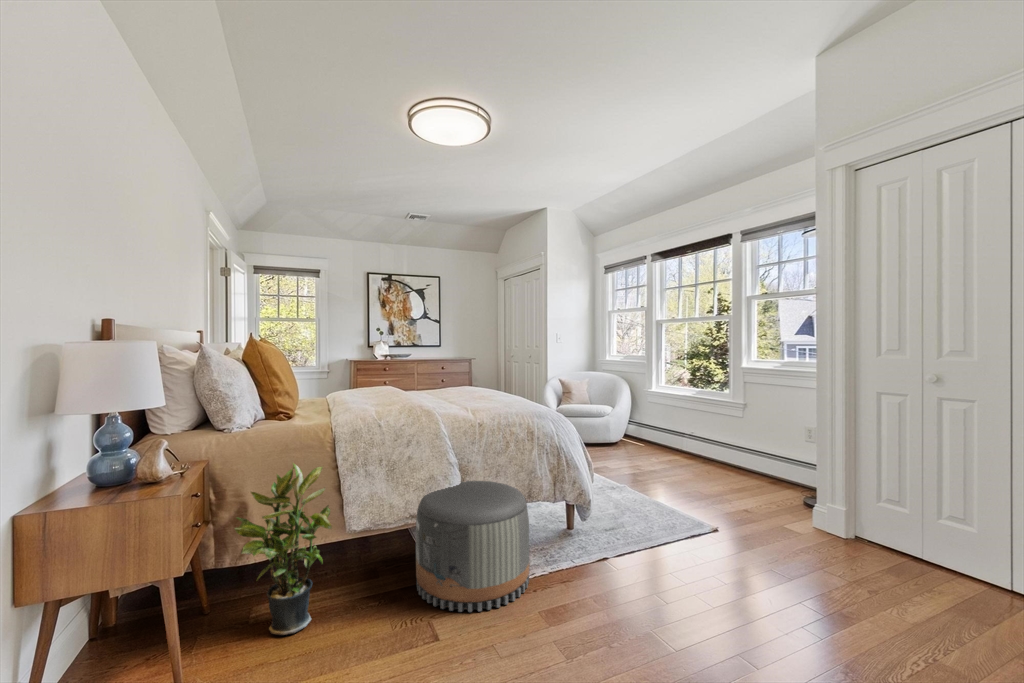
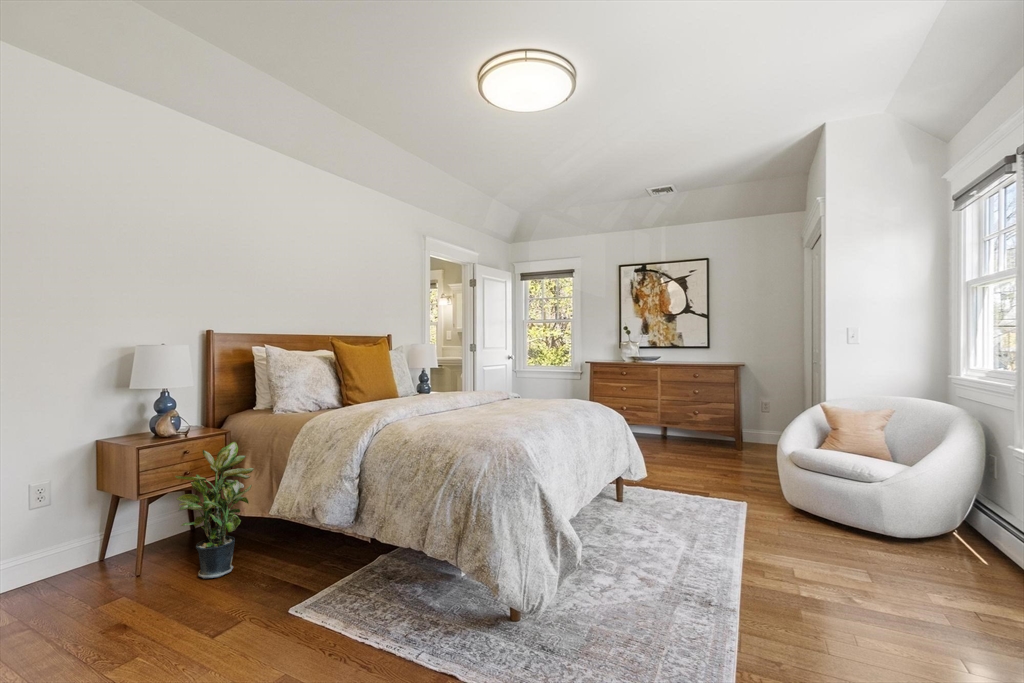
pouf: present [416,481,529,612] -> none [260,498,396,648]

